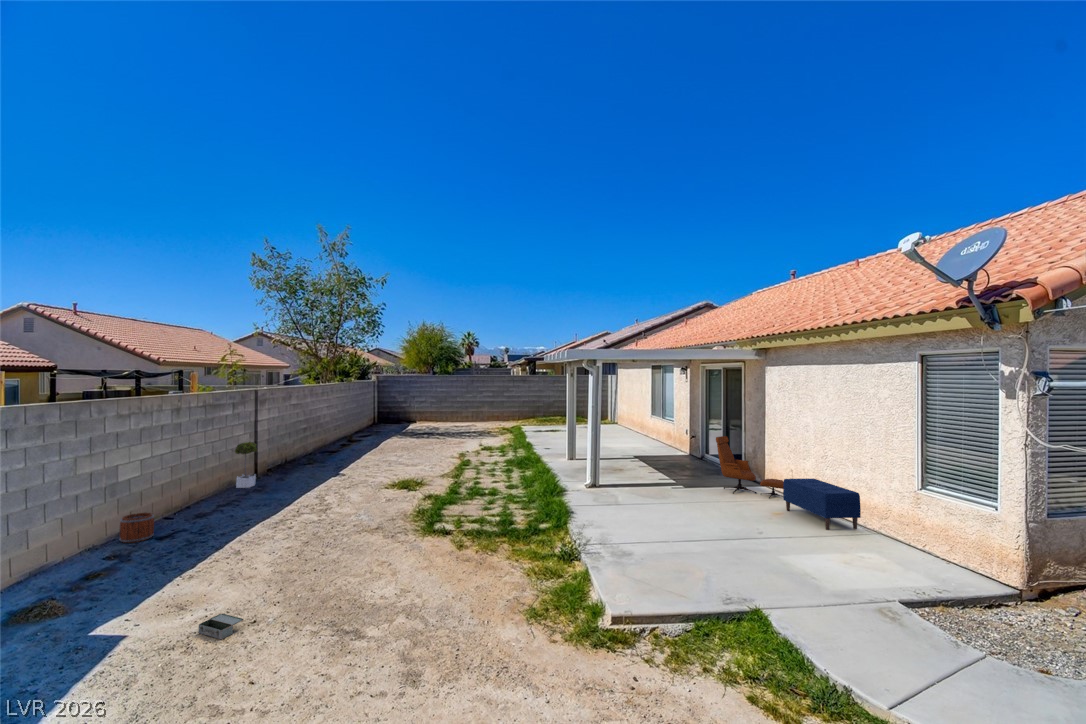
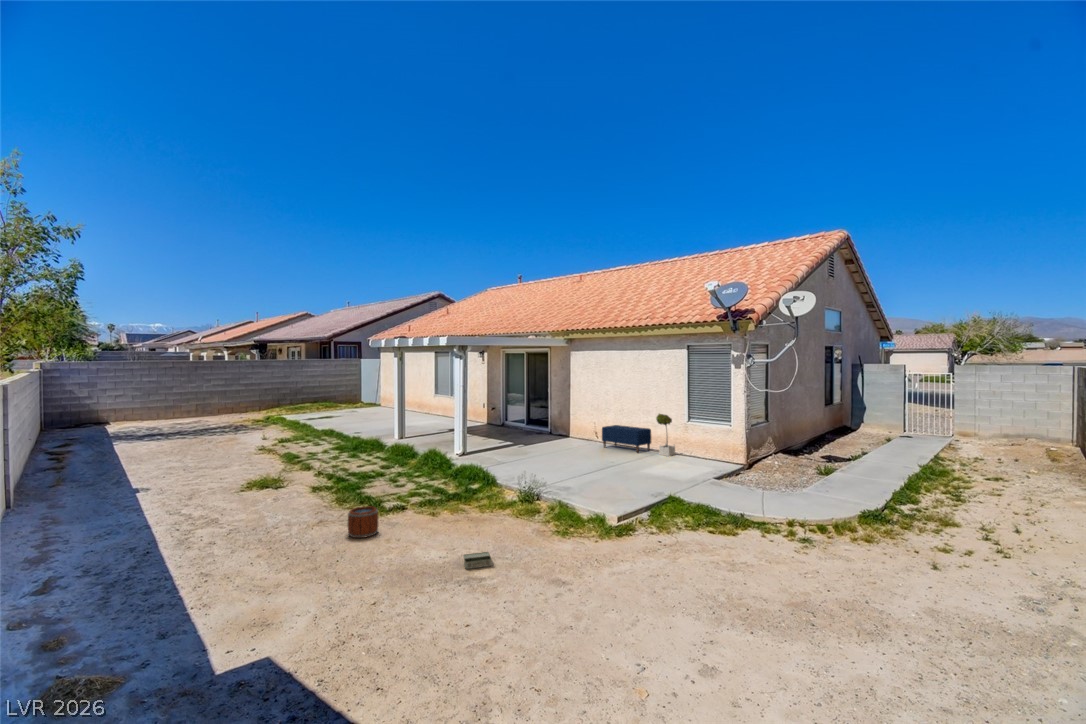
lounge chair: present [716,436,784,498] -> none [545,403,593,443]
potted tree: present [235,442,257,488] -> present [656,414,675,456]
bucket: present [119,513,154,543] -> present [348,506,378,538]
toolbox: present [198,614,243,639] -> present [463,552,492,569]

